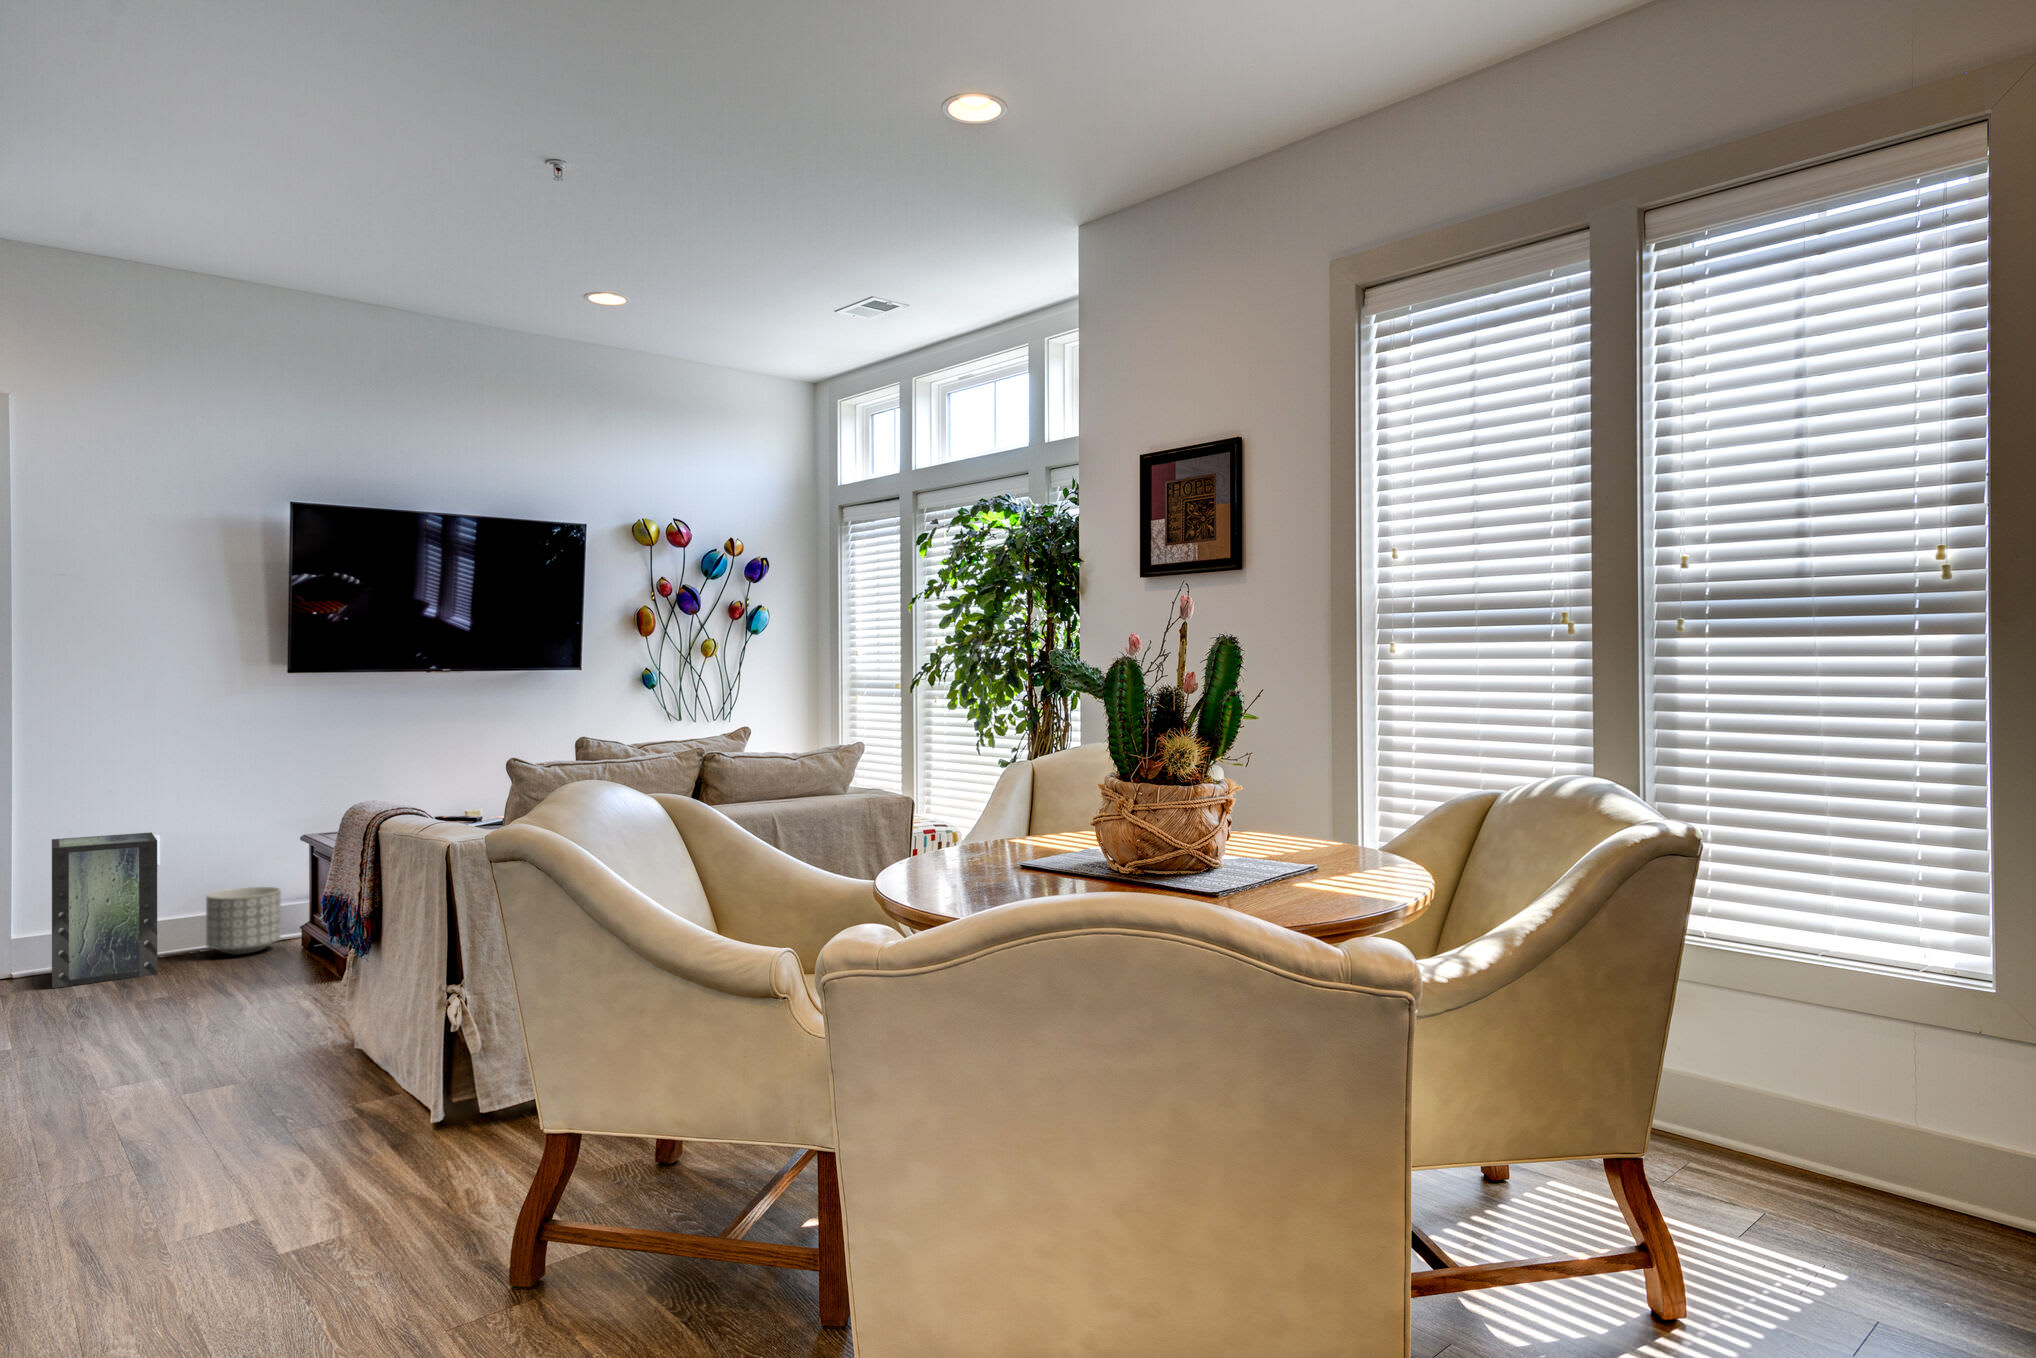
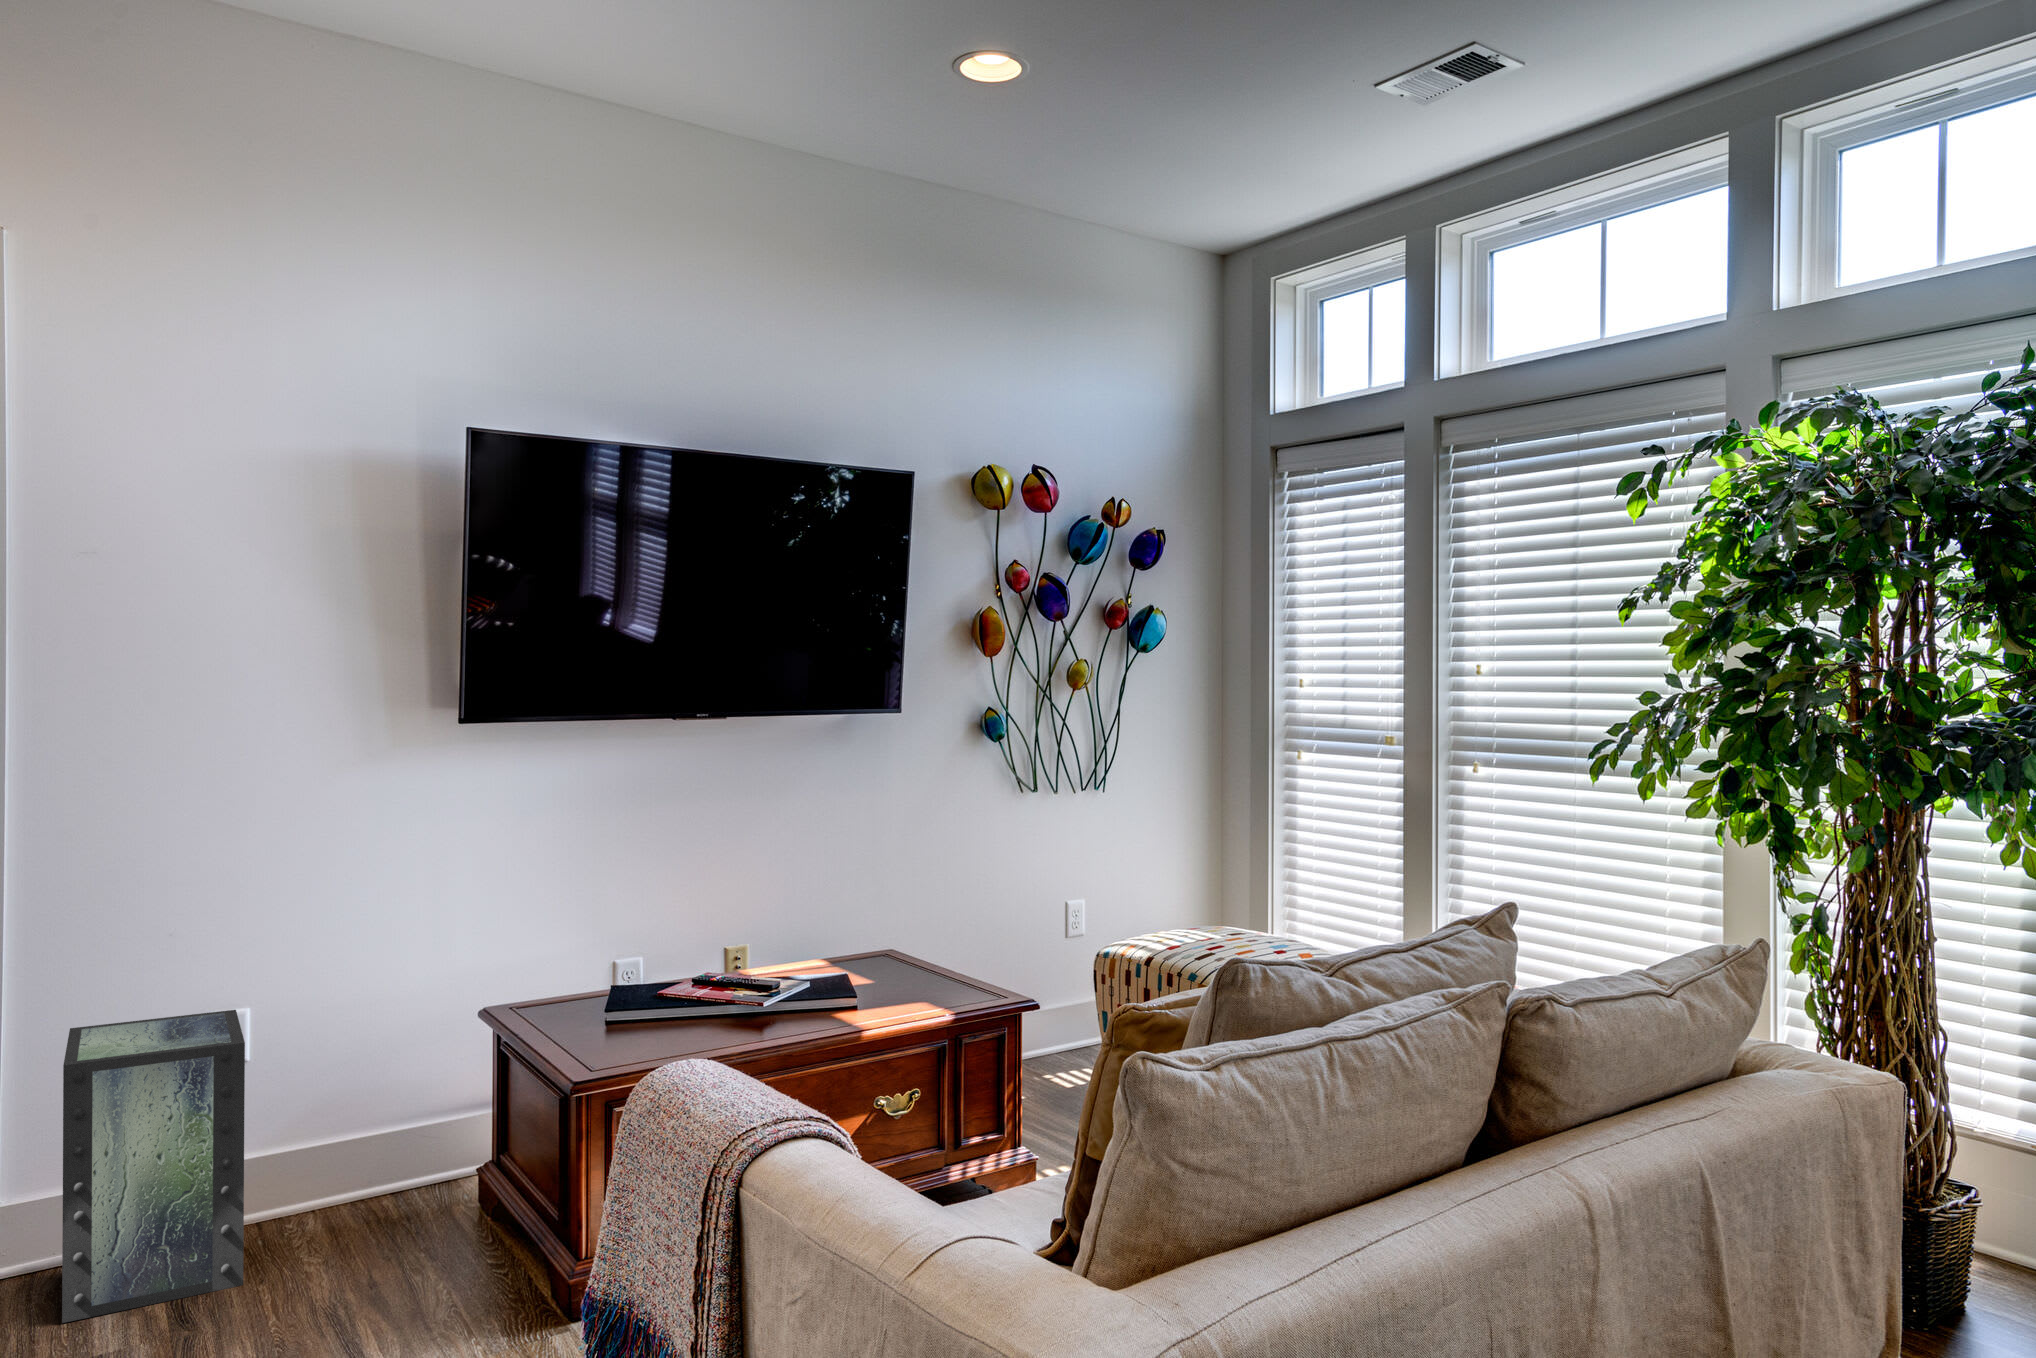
planter: present [206,887,281,955] -> none [324,1097,445,1227]

